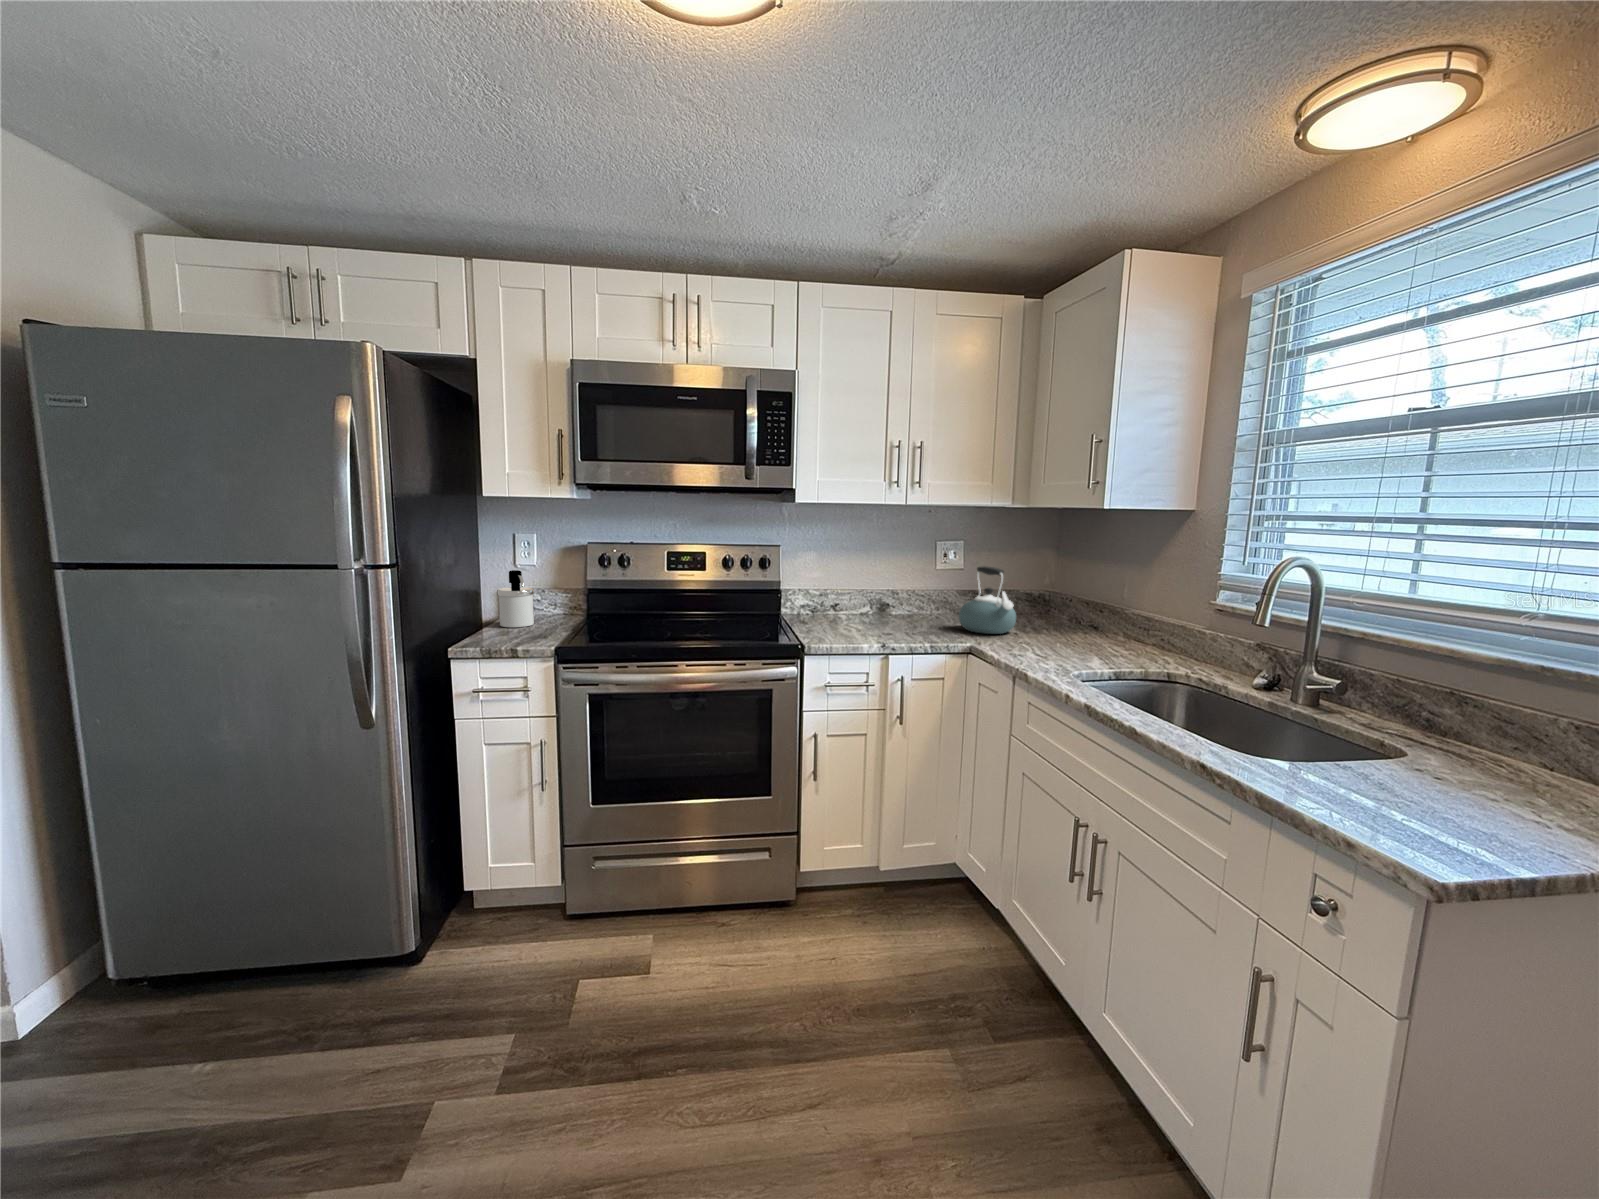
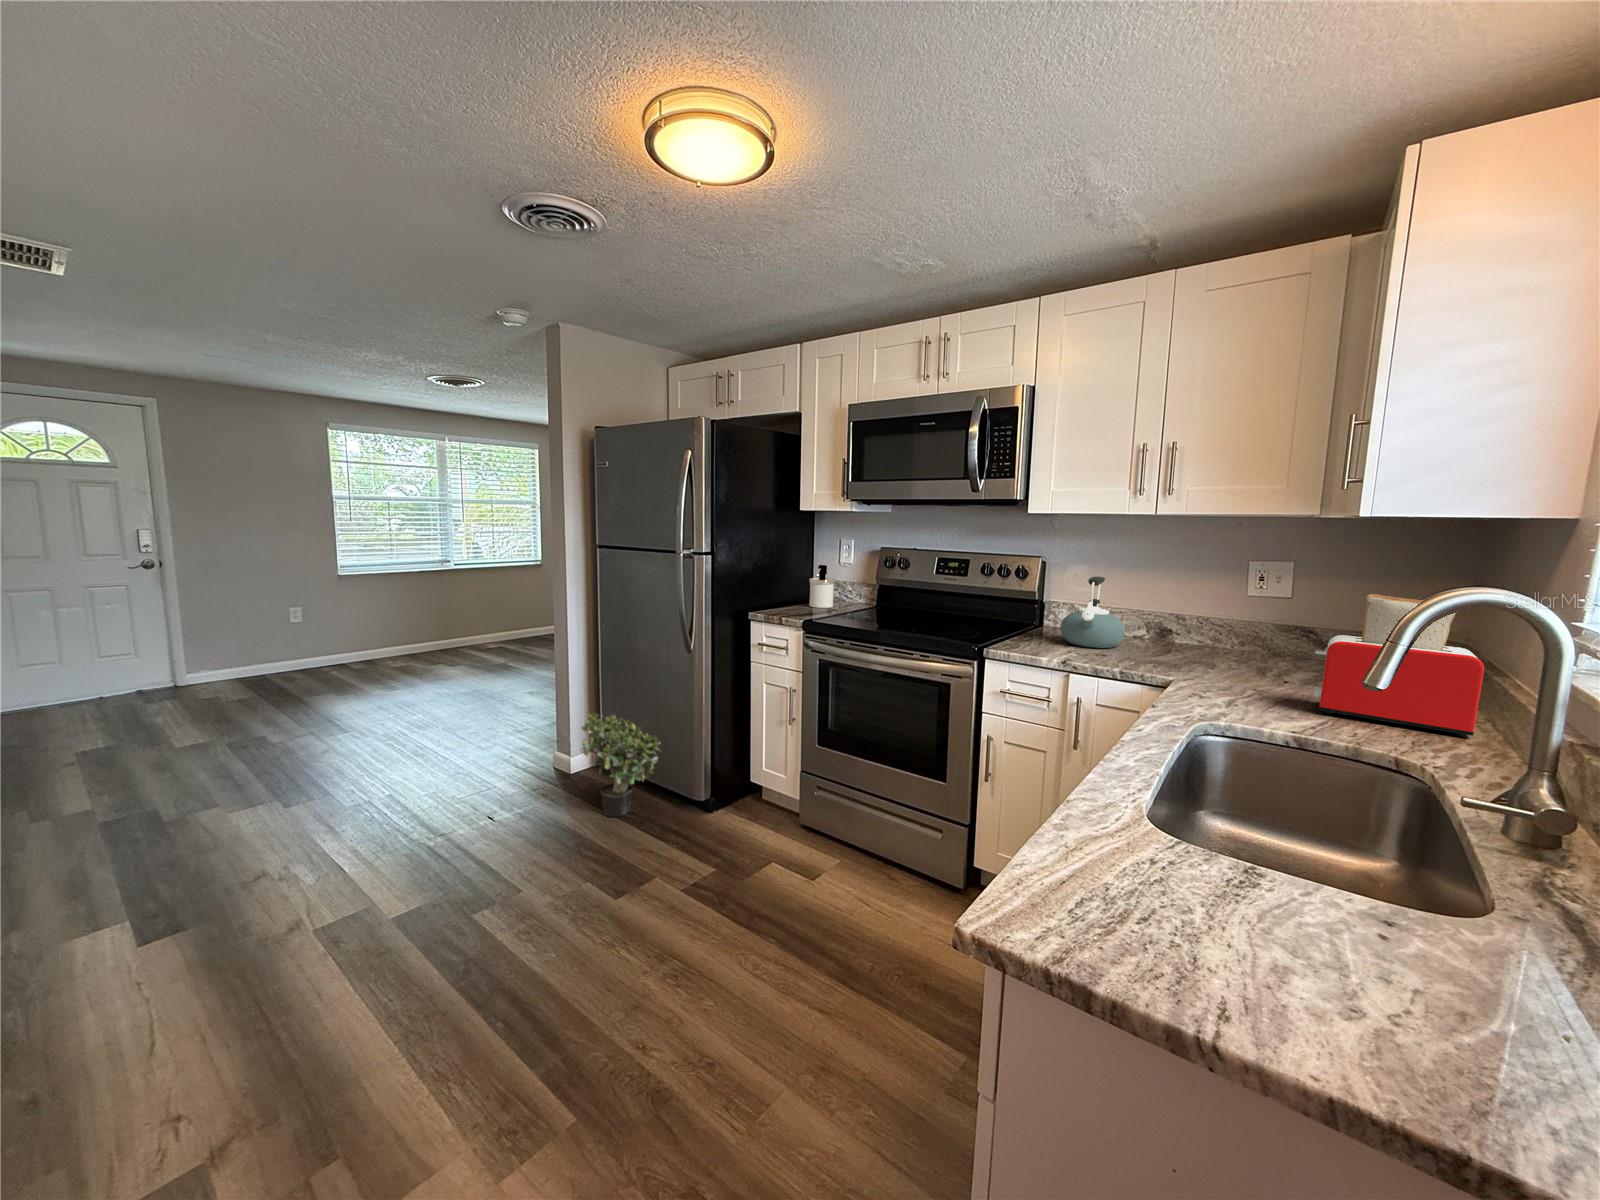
toaster: none [1060,564,1156,652] -> present [1314,594,1484,737]
kettle: present [959,566,1016,634] -> present [1061,577,1125,648]
potted plant: none [101,878,317,1069] -> present [580,714,661,817]

